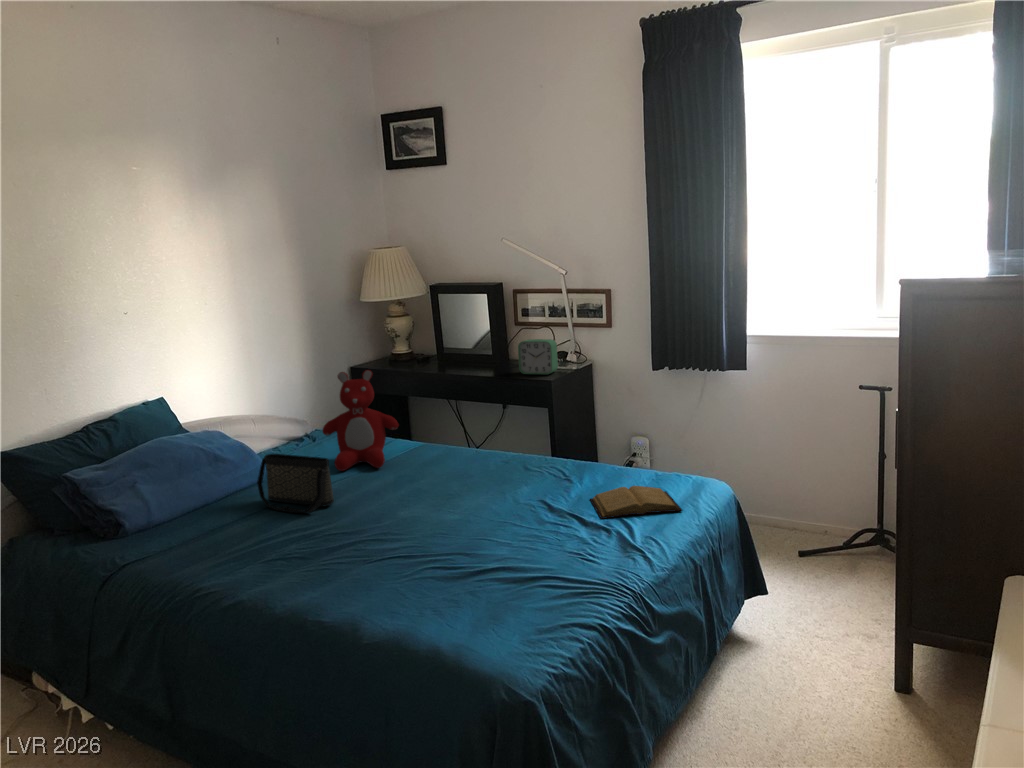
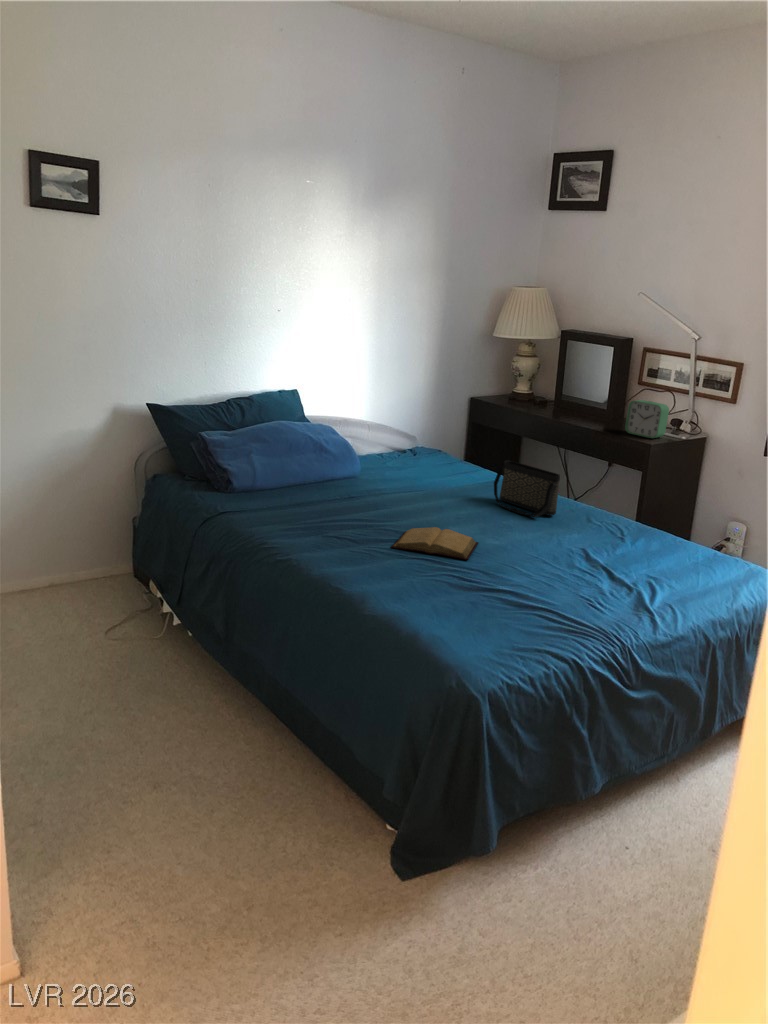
teddy bear: present [323,370,399,471] -> none [418,394,487,488]
handbag: present [257,454,334,513] -> present [494,461,560,517]
book: present [590,486,682,519] -> present [391,527,478,560]

